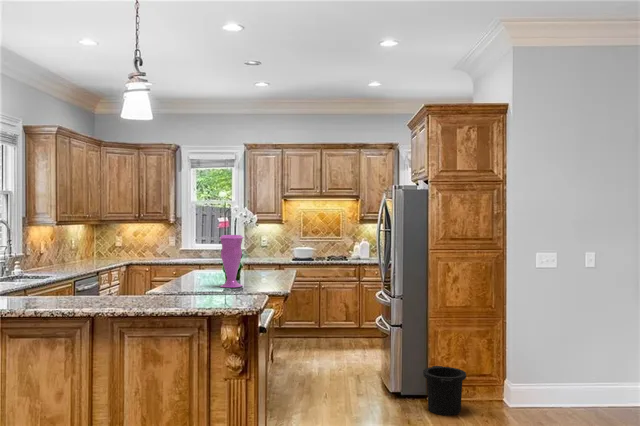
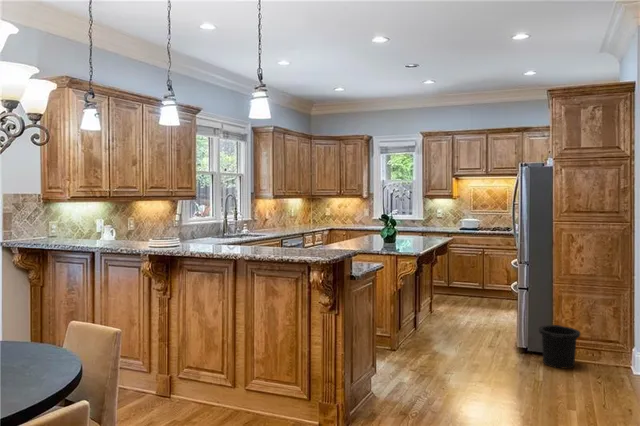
vase: present [220,235,244,288] -> none [369,206,390,247]

